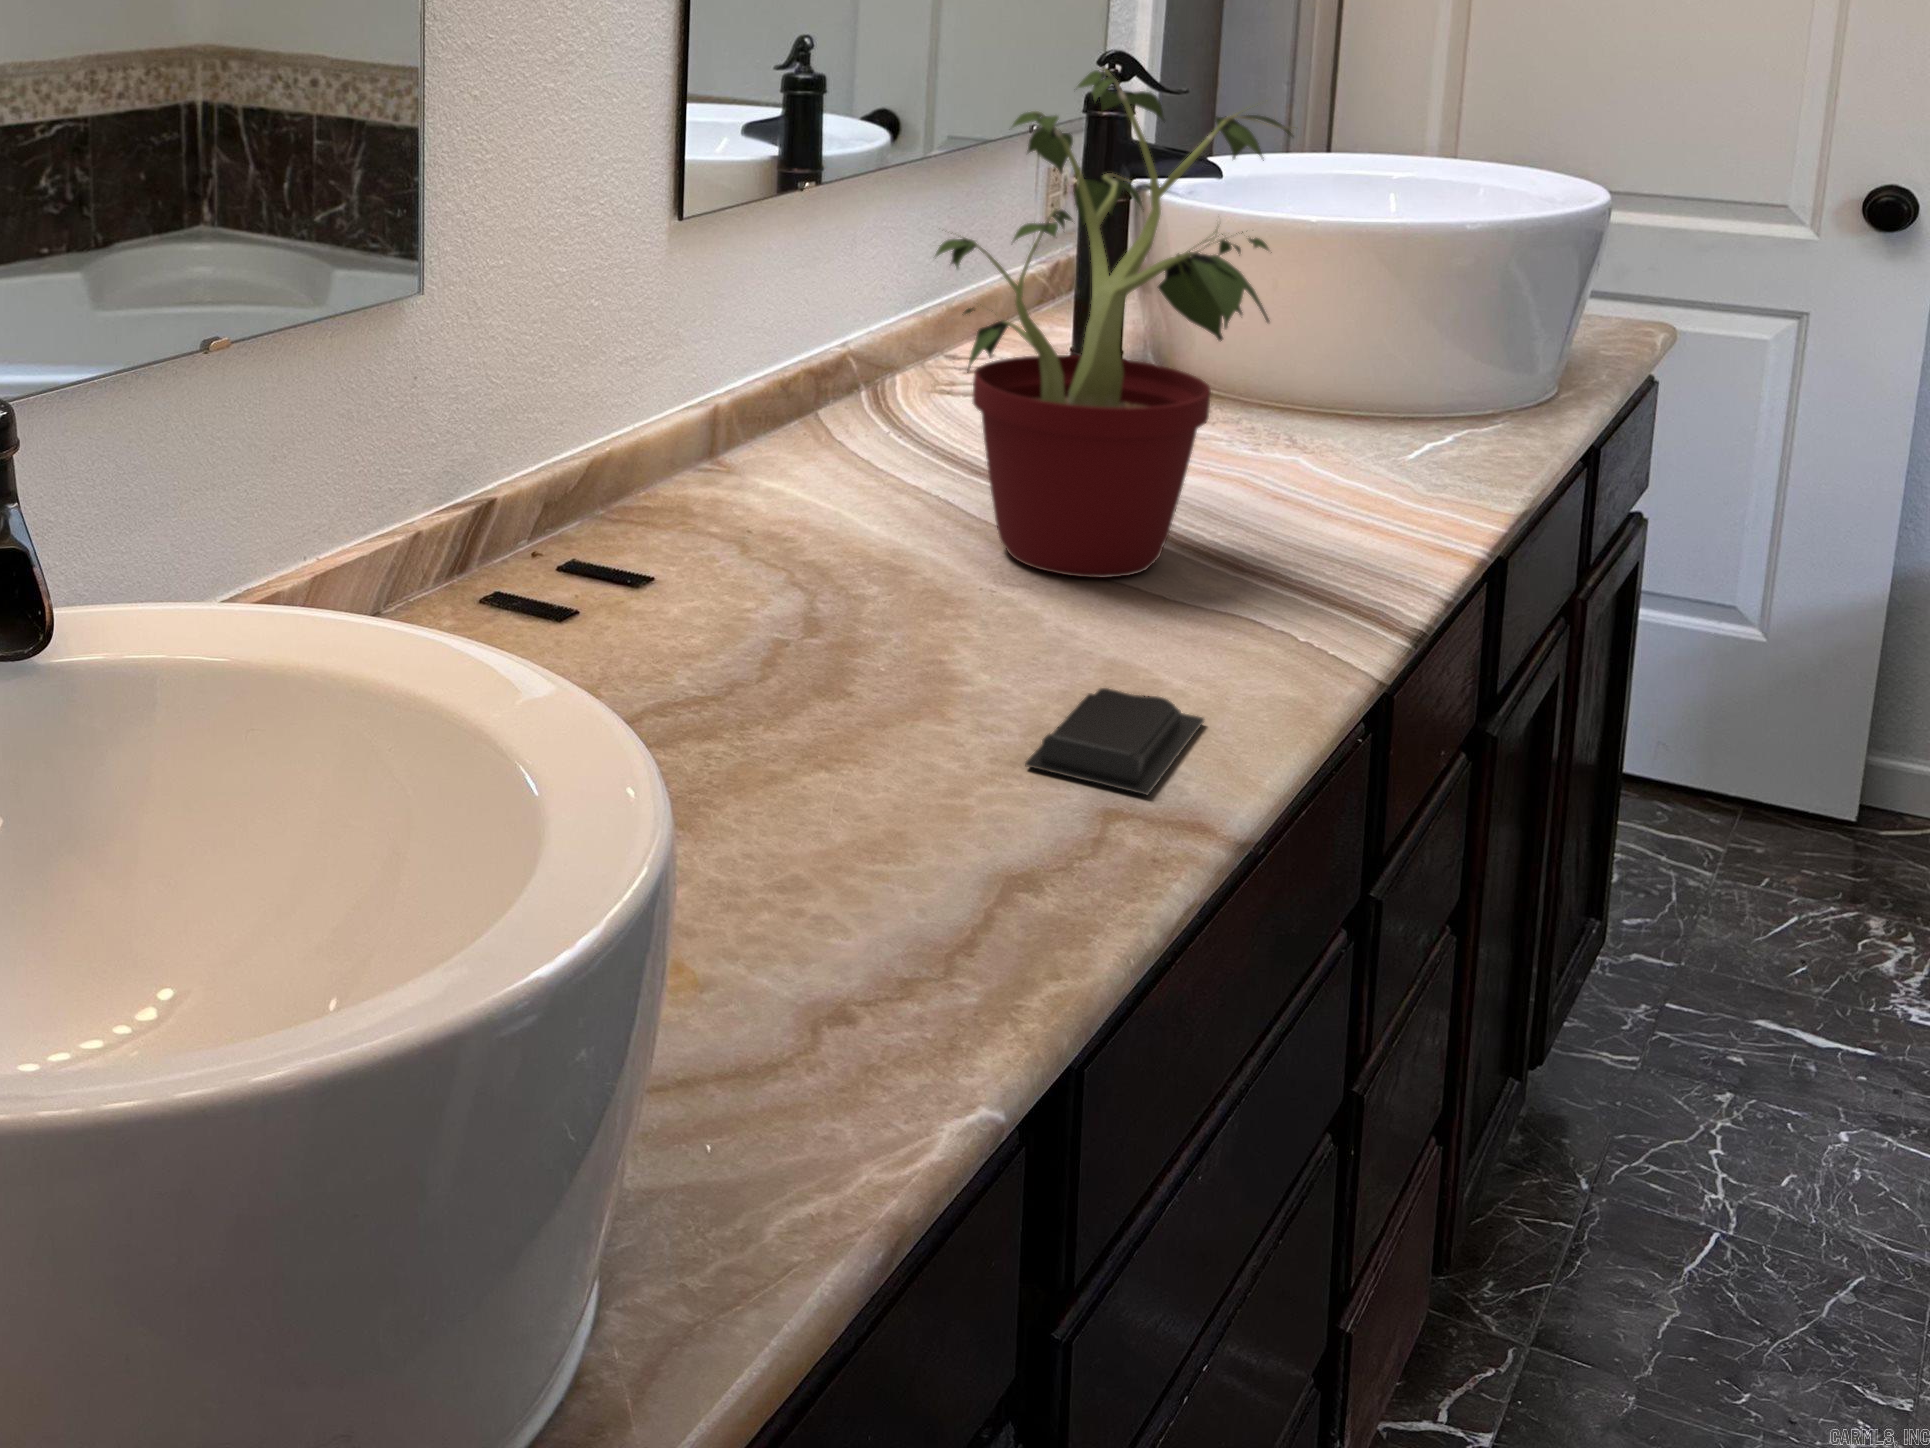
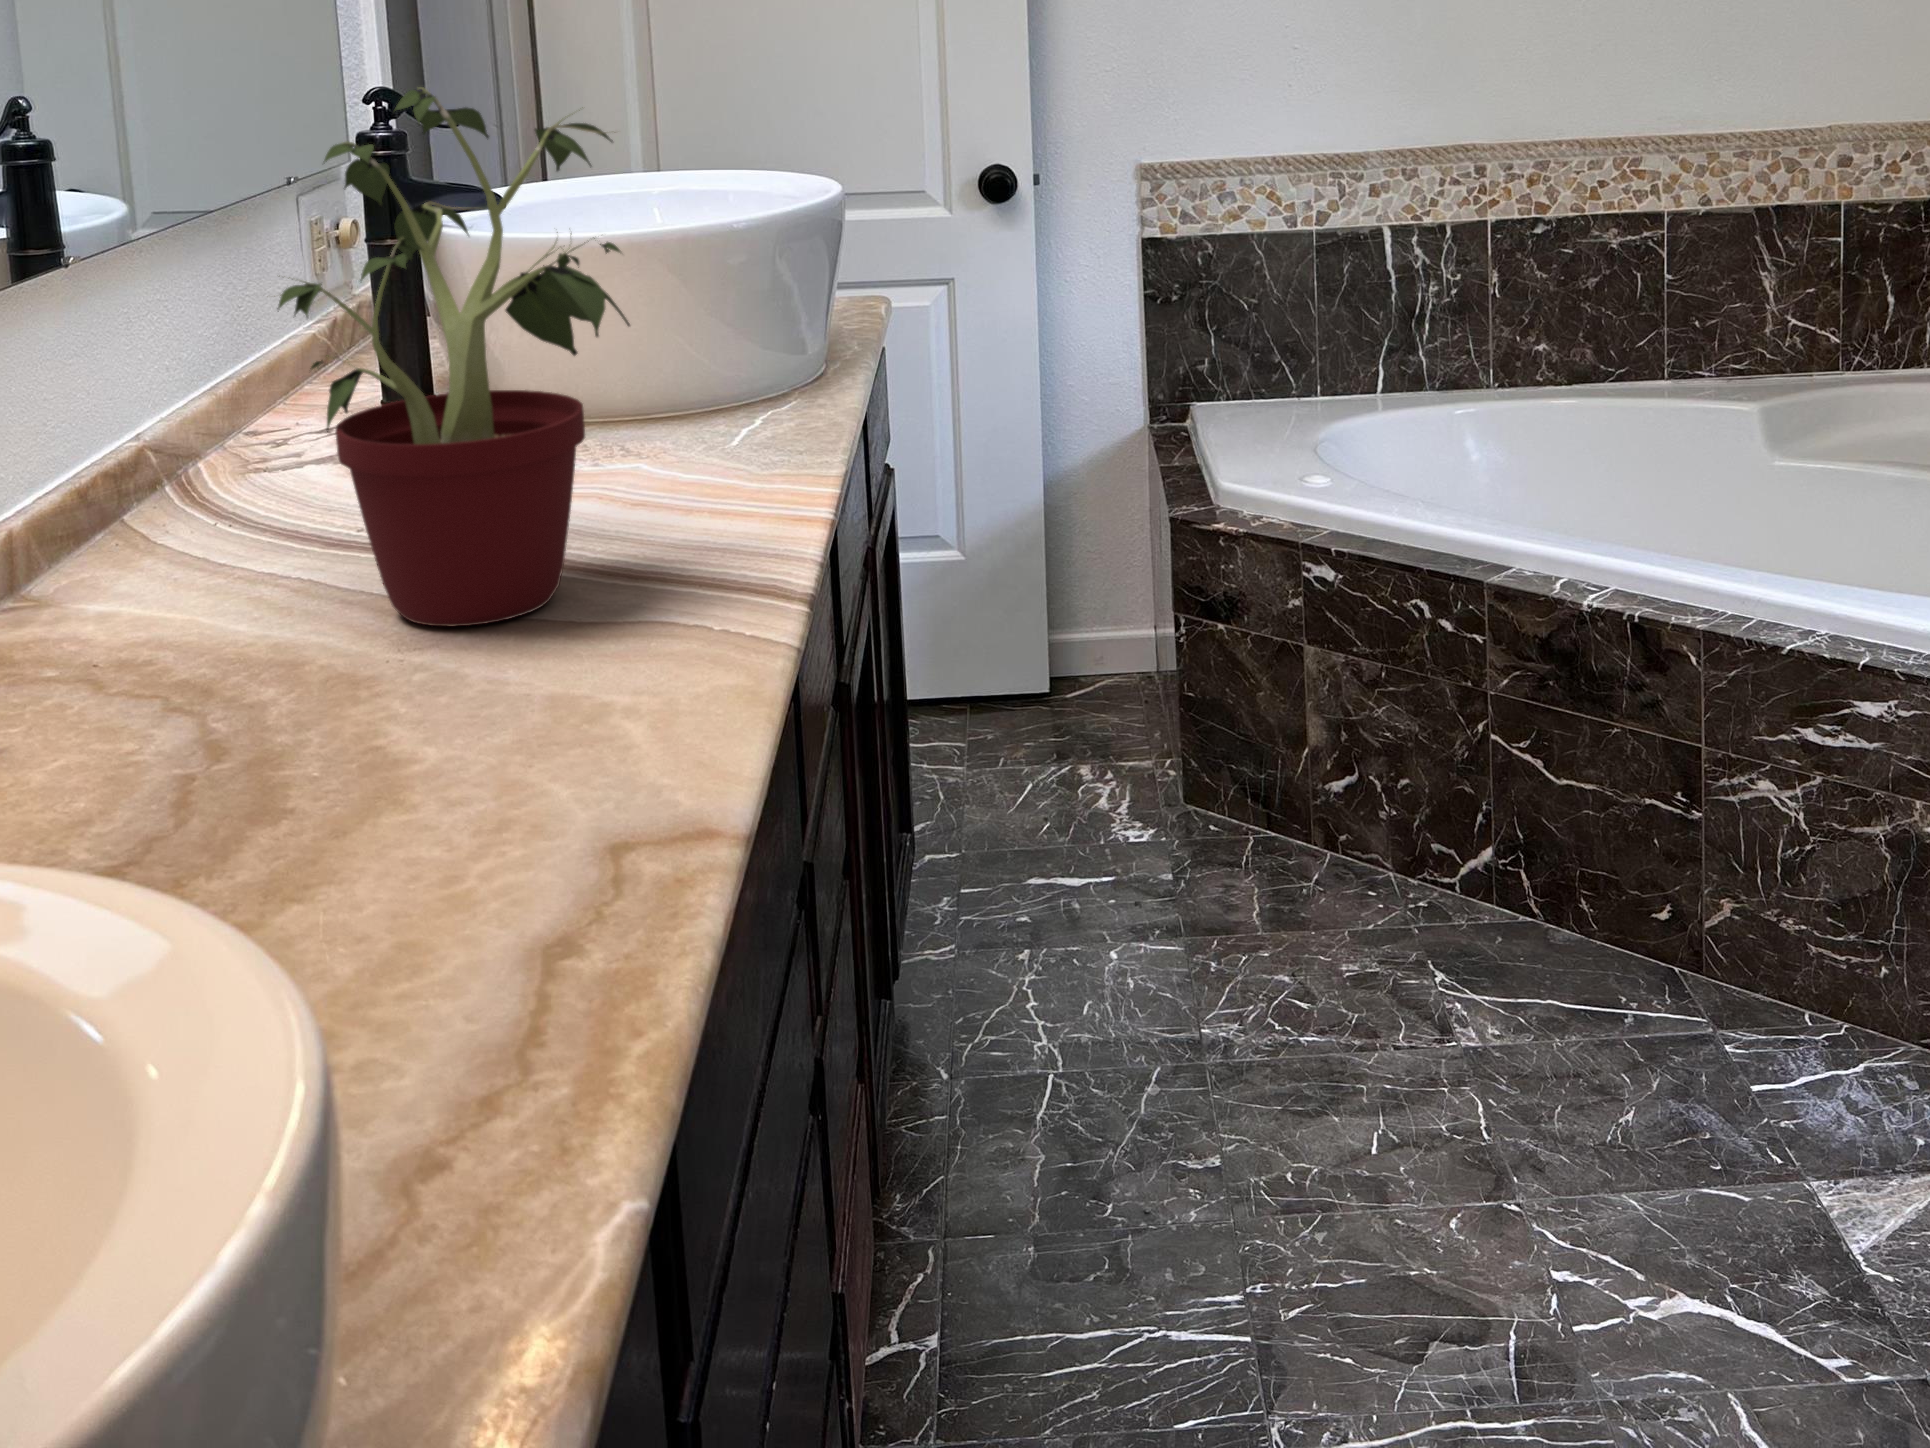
soap bar: present [1025,688,1204,795] -> none [516,717,668,827]

